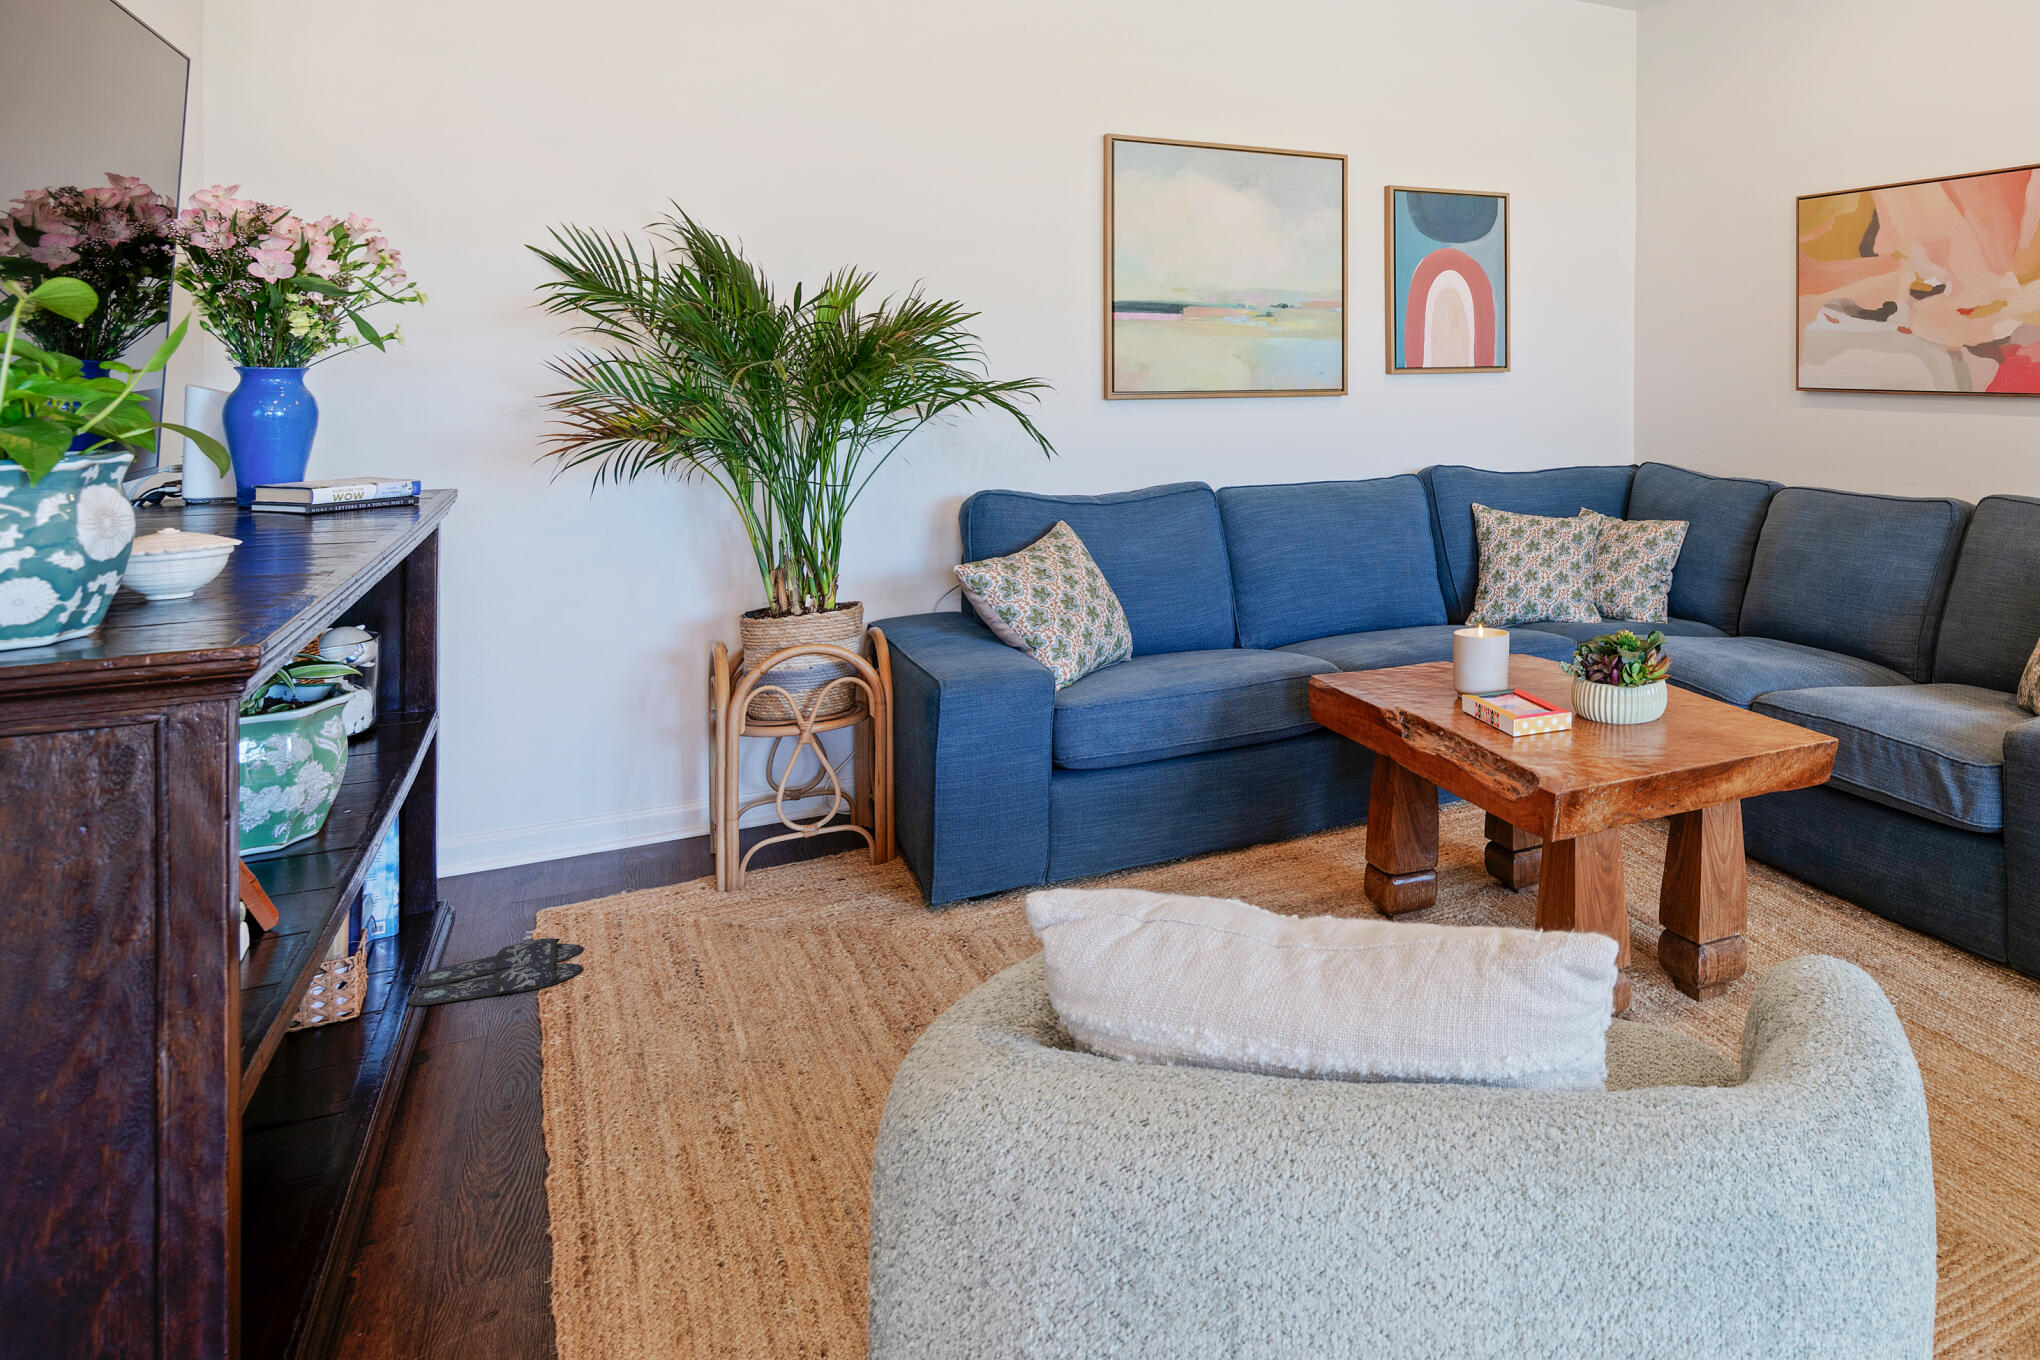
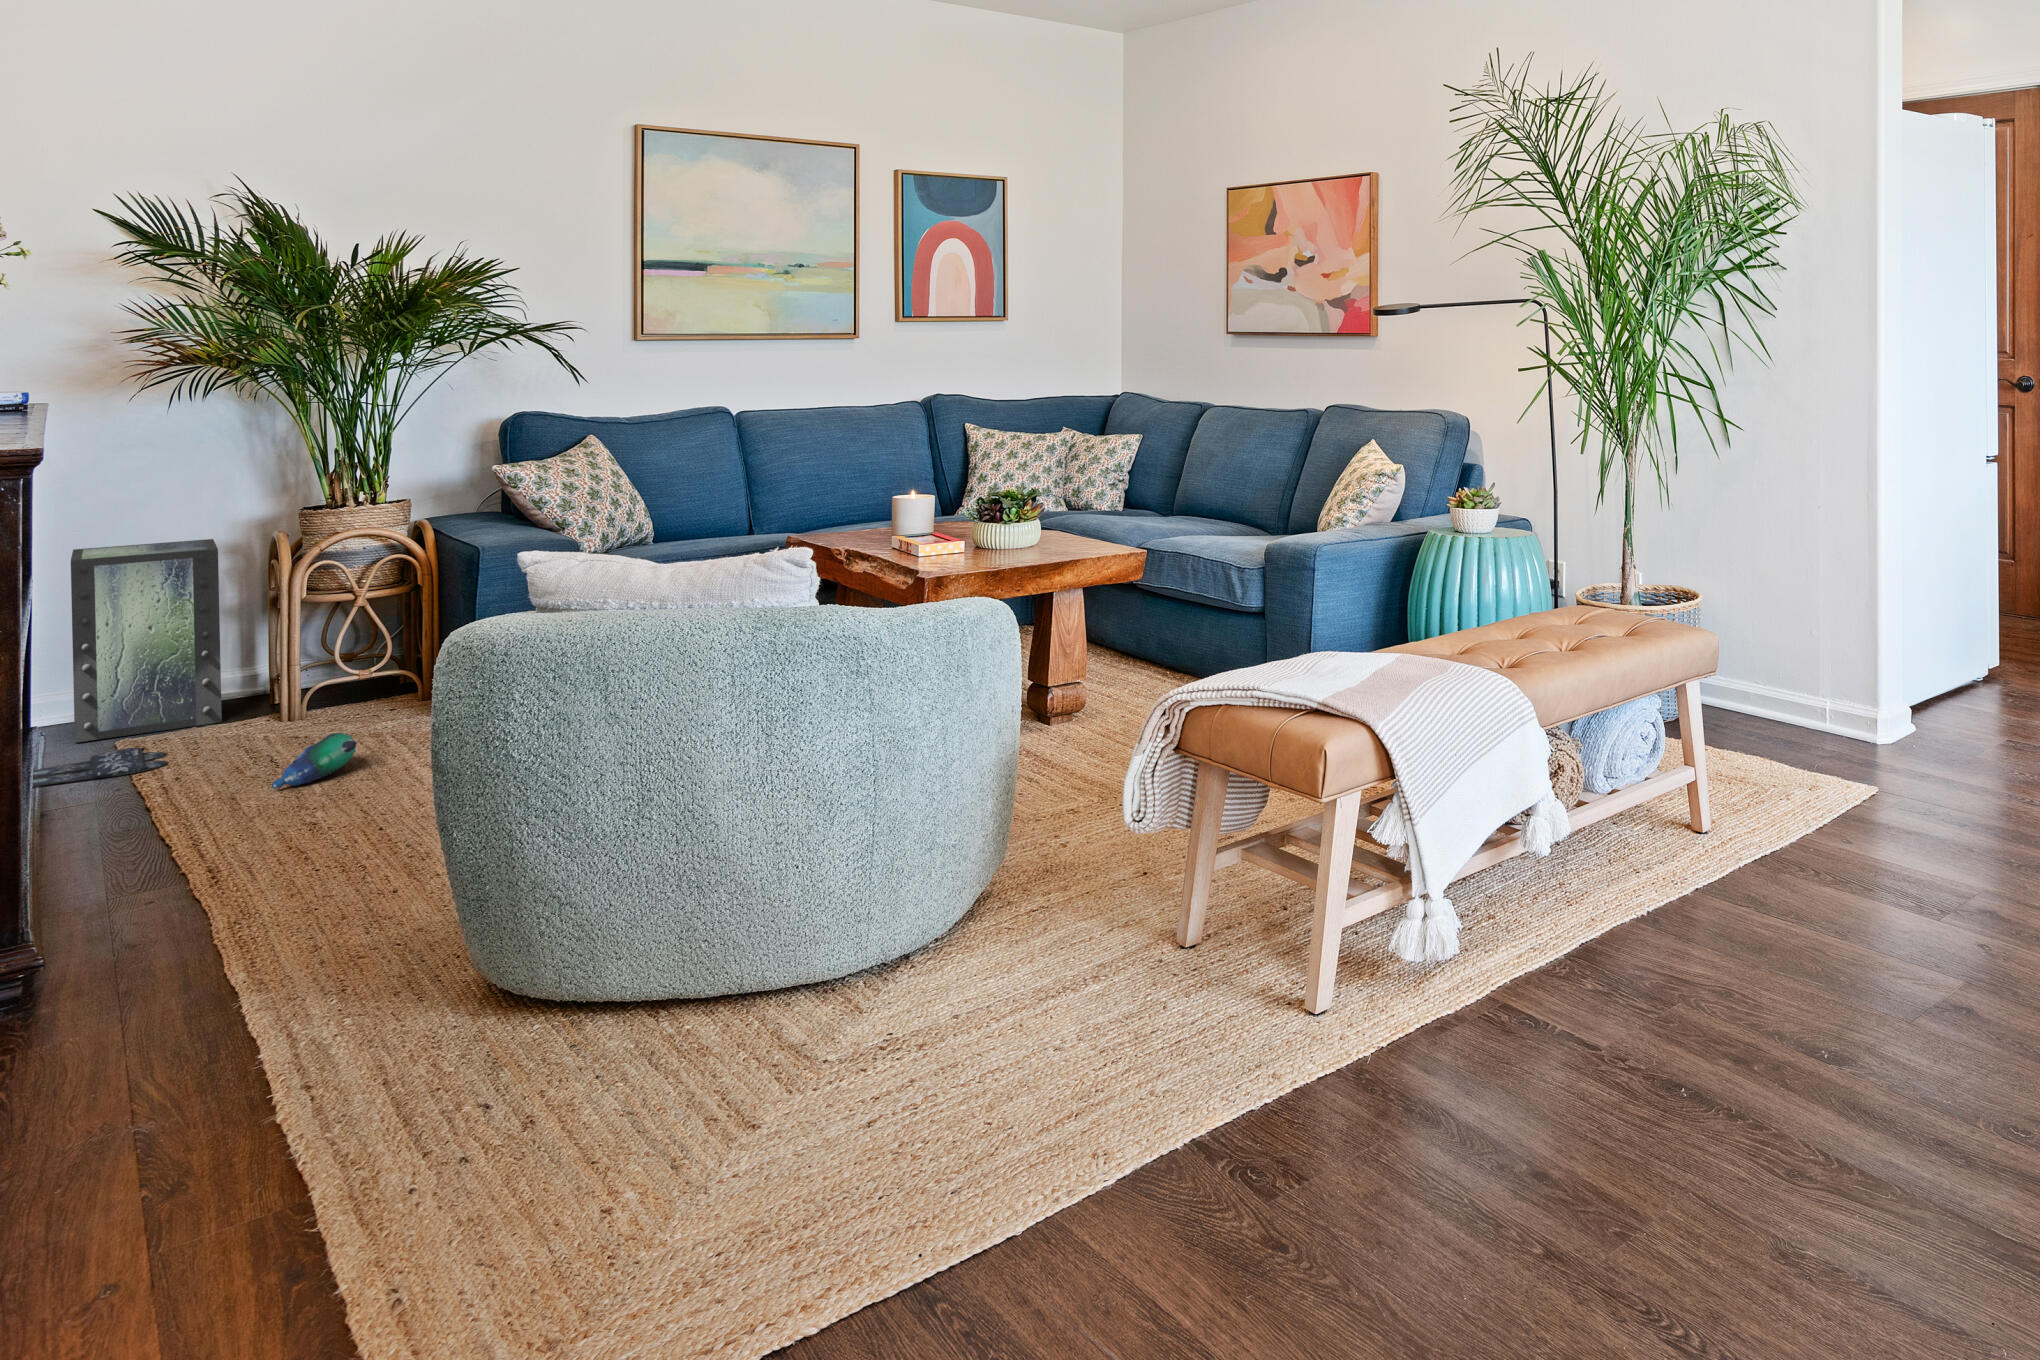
storage box: none [487,647,649,915] -> present [71,539,222,743]
plush toy: none [697,953,802,1047] -> present [272,733,357,789]

